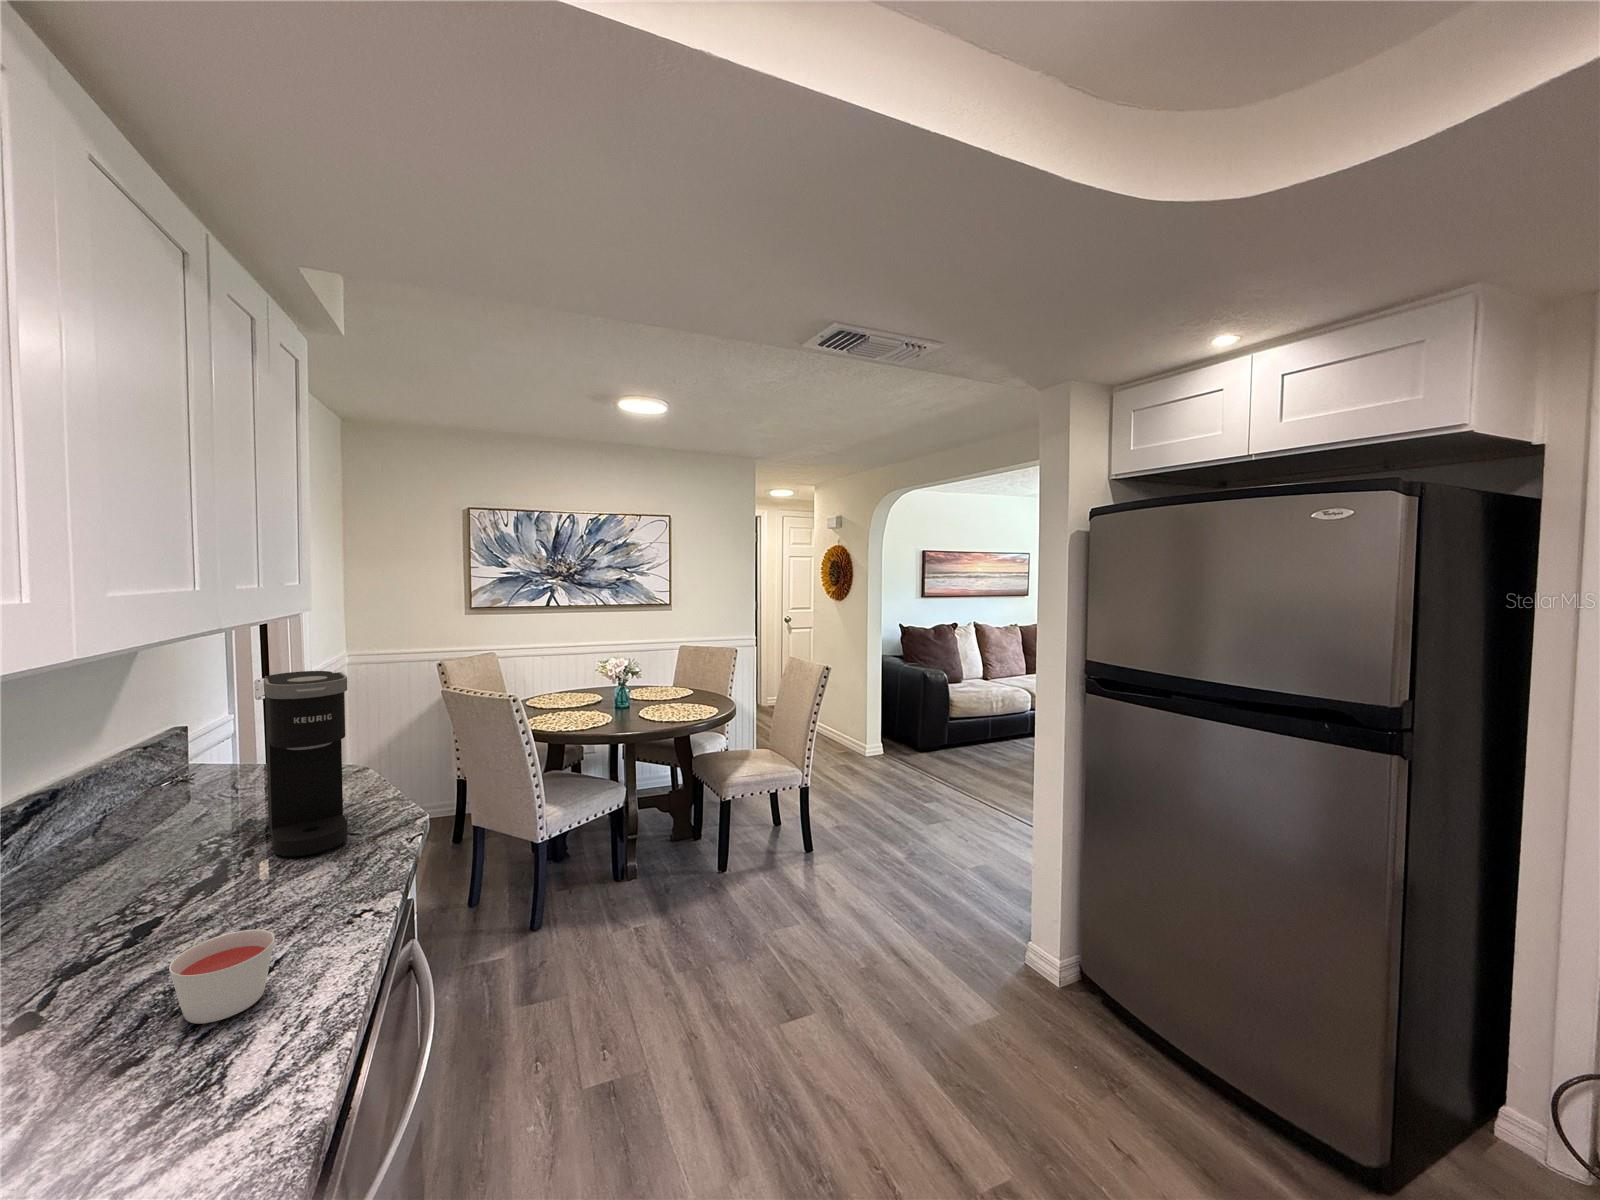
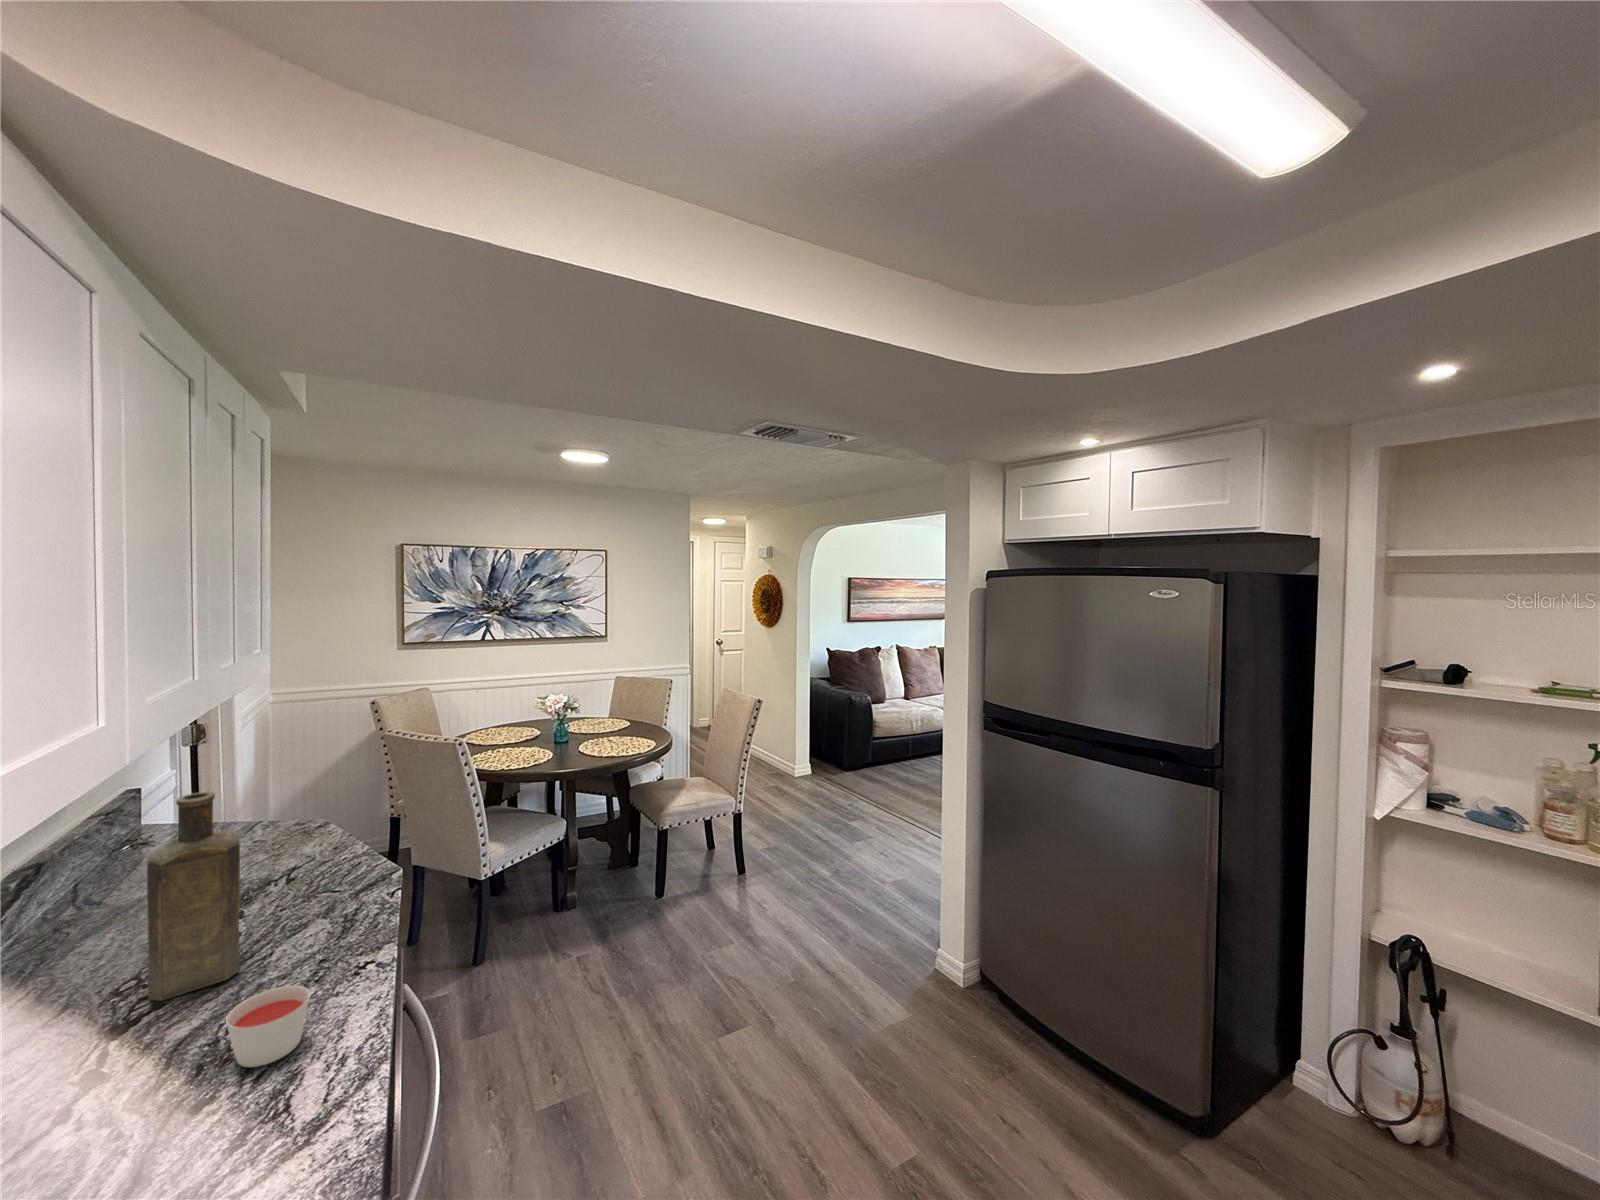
coffee maker: present [264,671,347,856] -> none [250,741,335,917]
bottle: none [105,705,225,939] -> present [147,792,240,1001]

